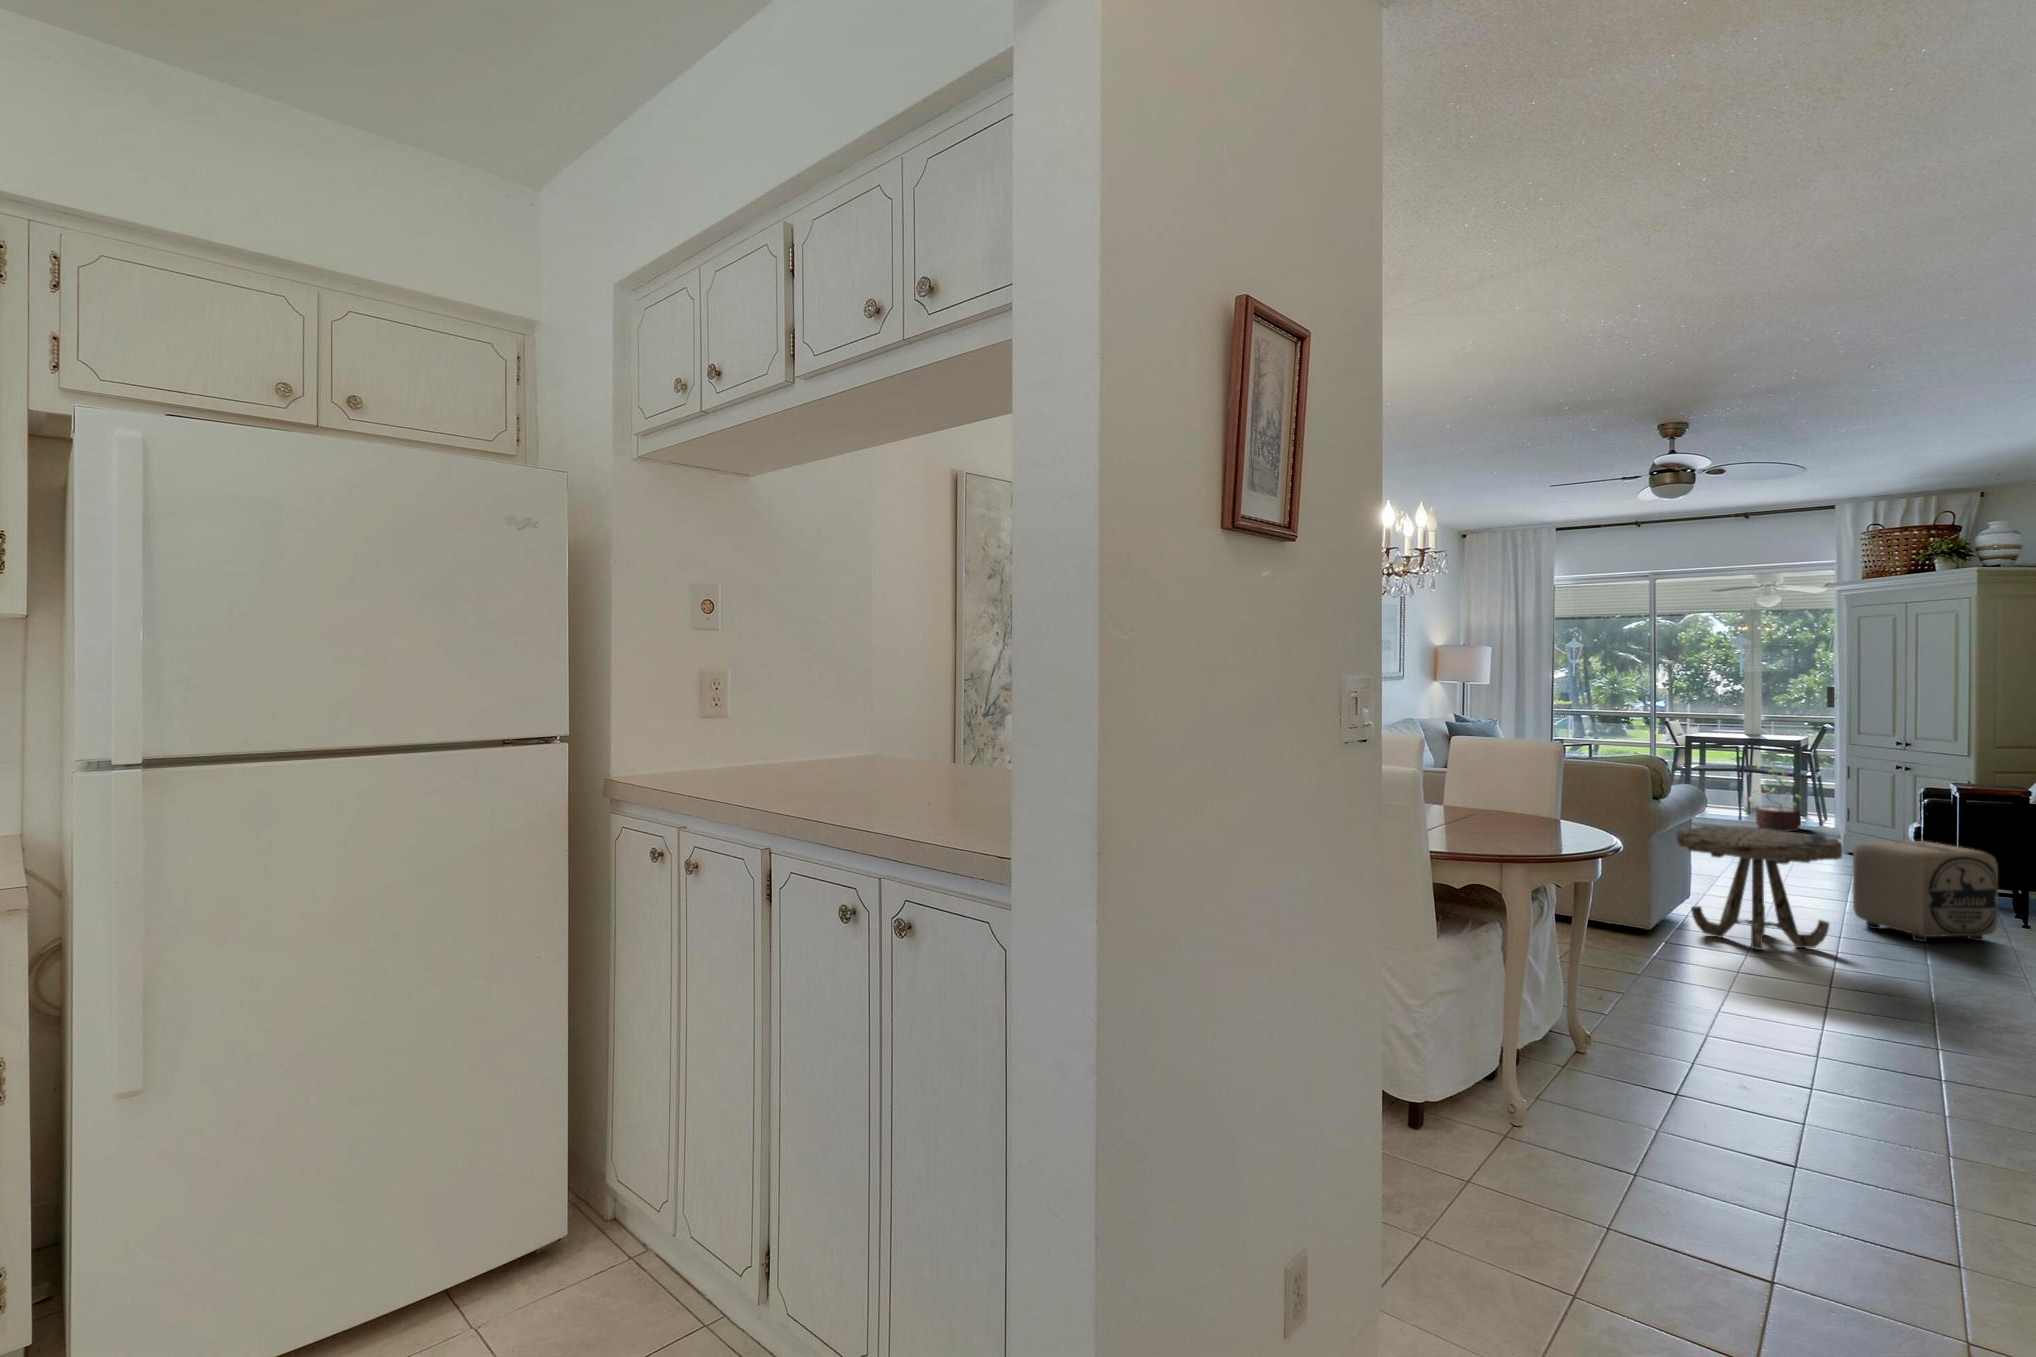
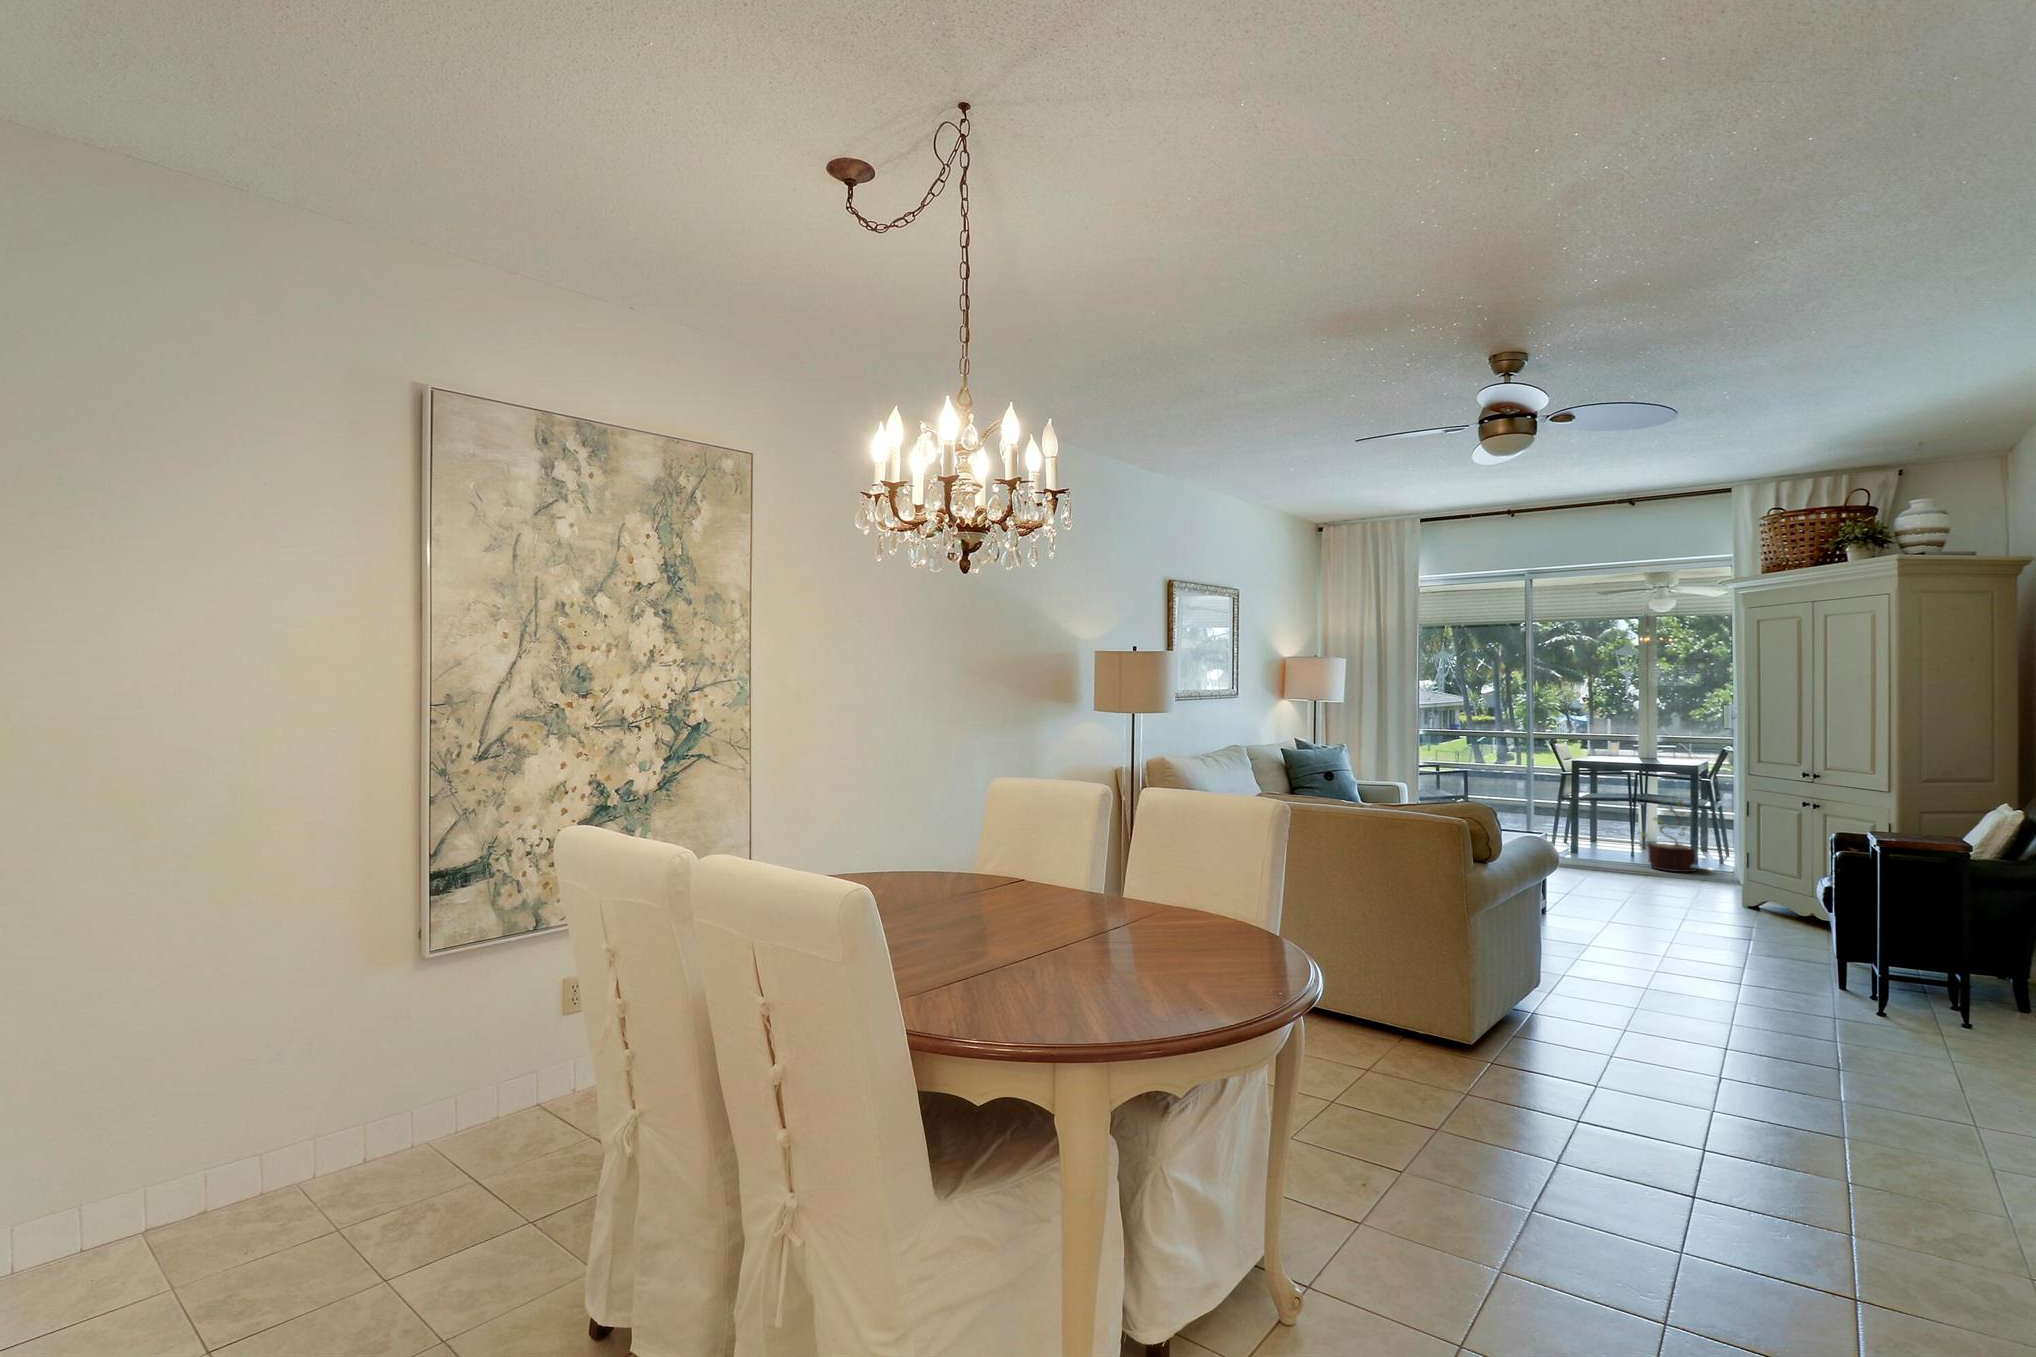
side table: present [1676,825,1843,950] -> none [1511,898,1726,1084]
ottoman: present [1853,841,1998,942] -> none [1746,915,1935,1061]

